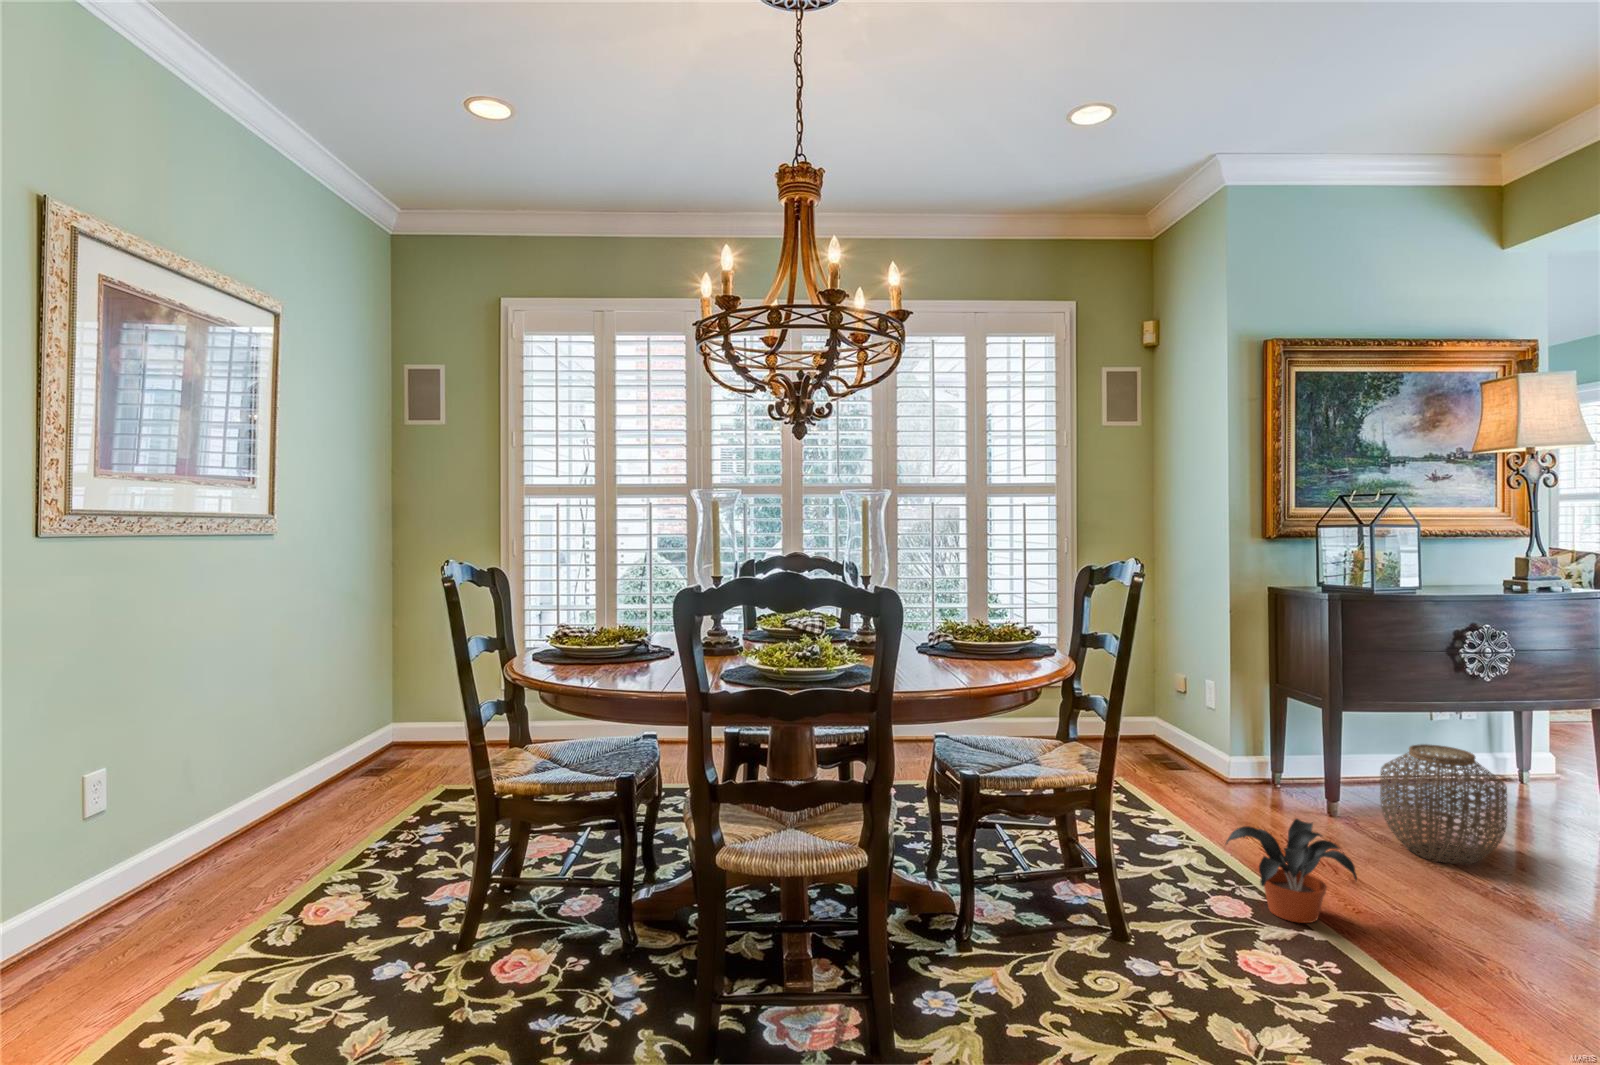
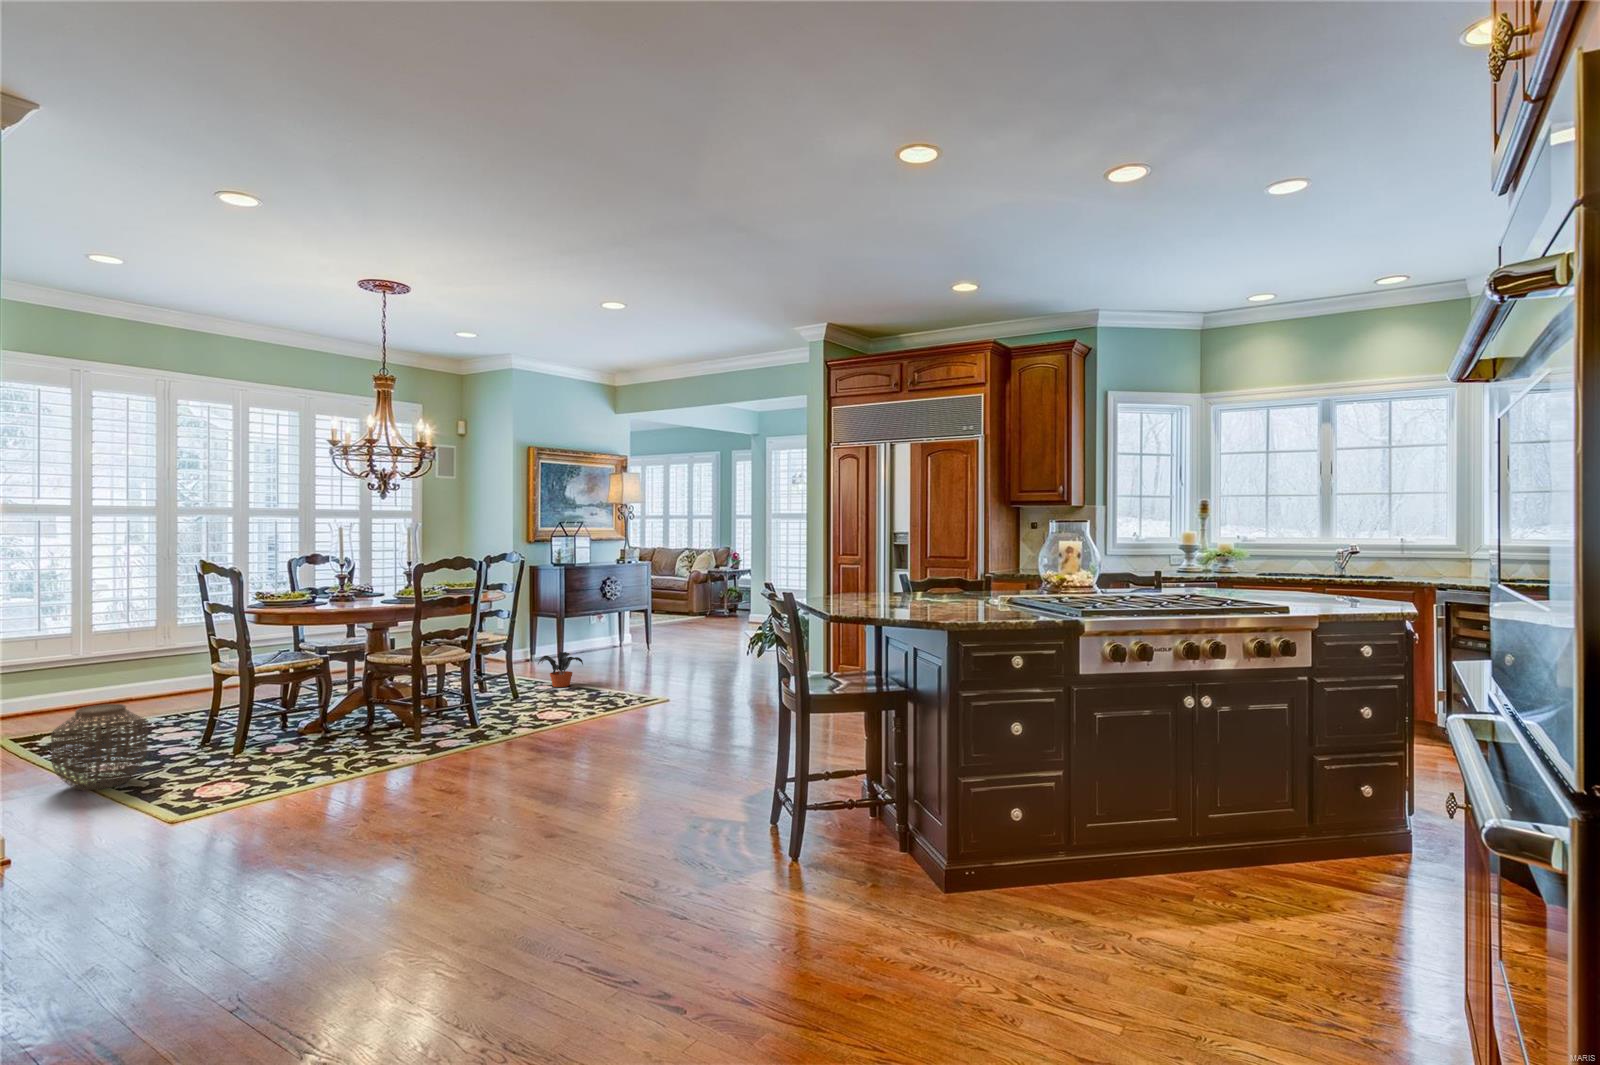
woven basket: present [1380,744,1507,864] -> present [51,704,148,791]

